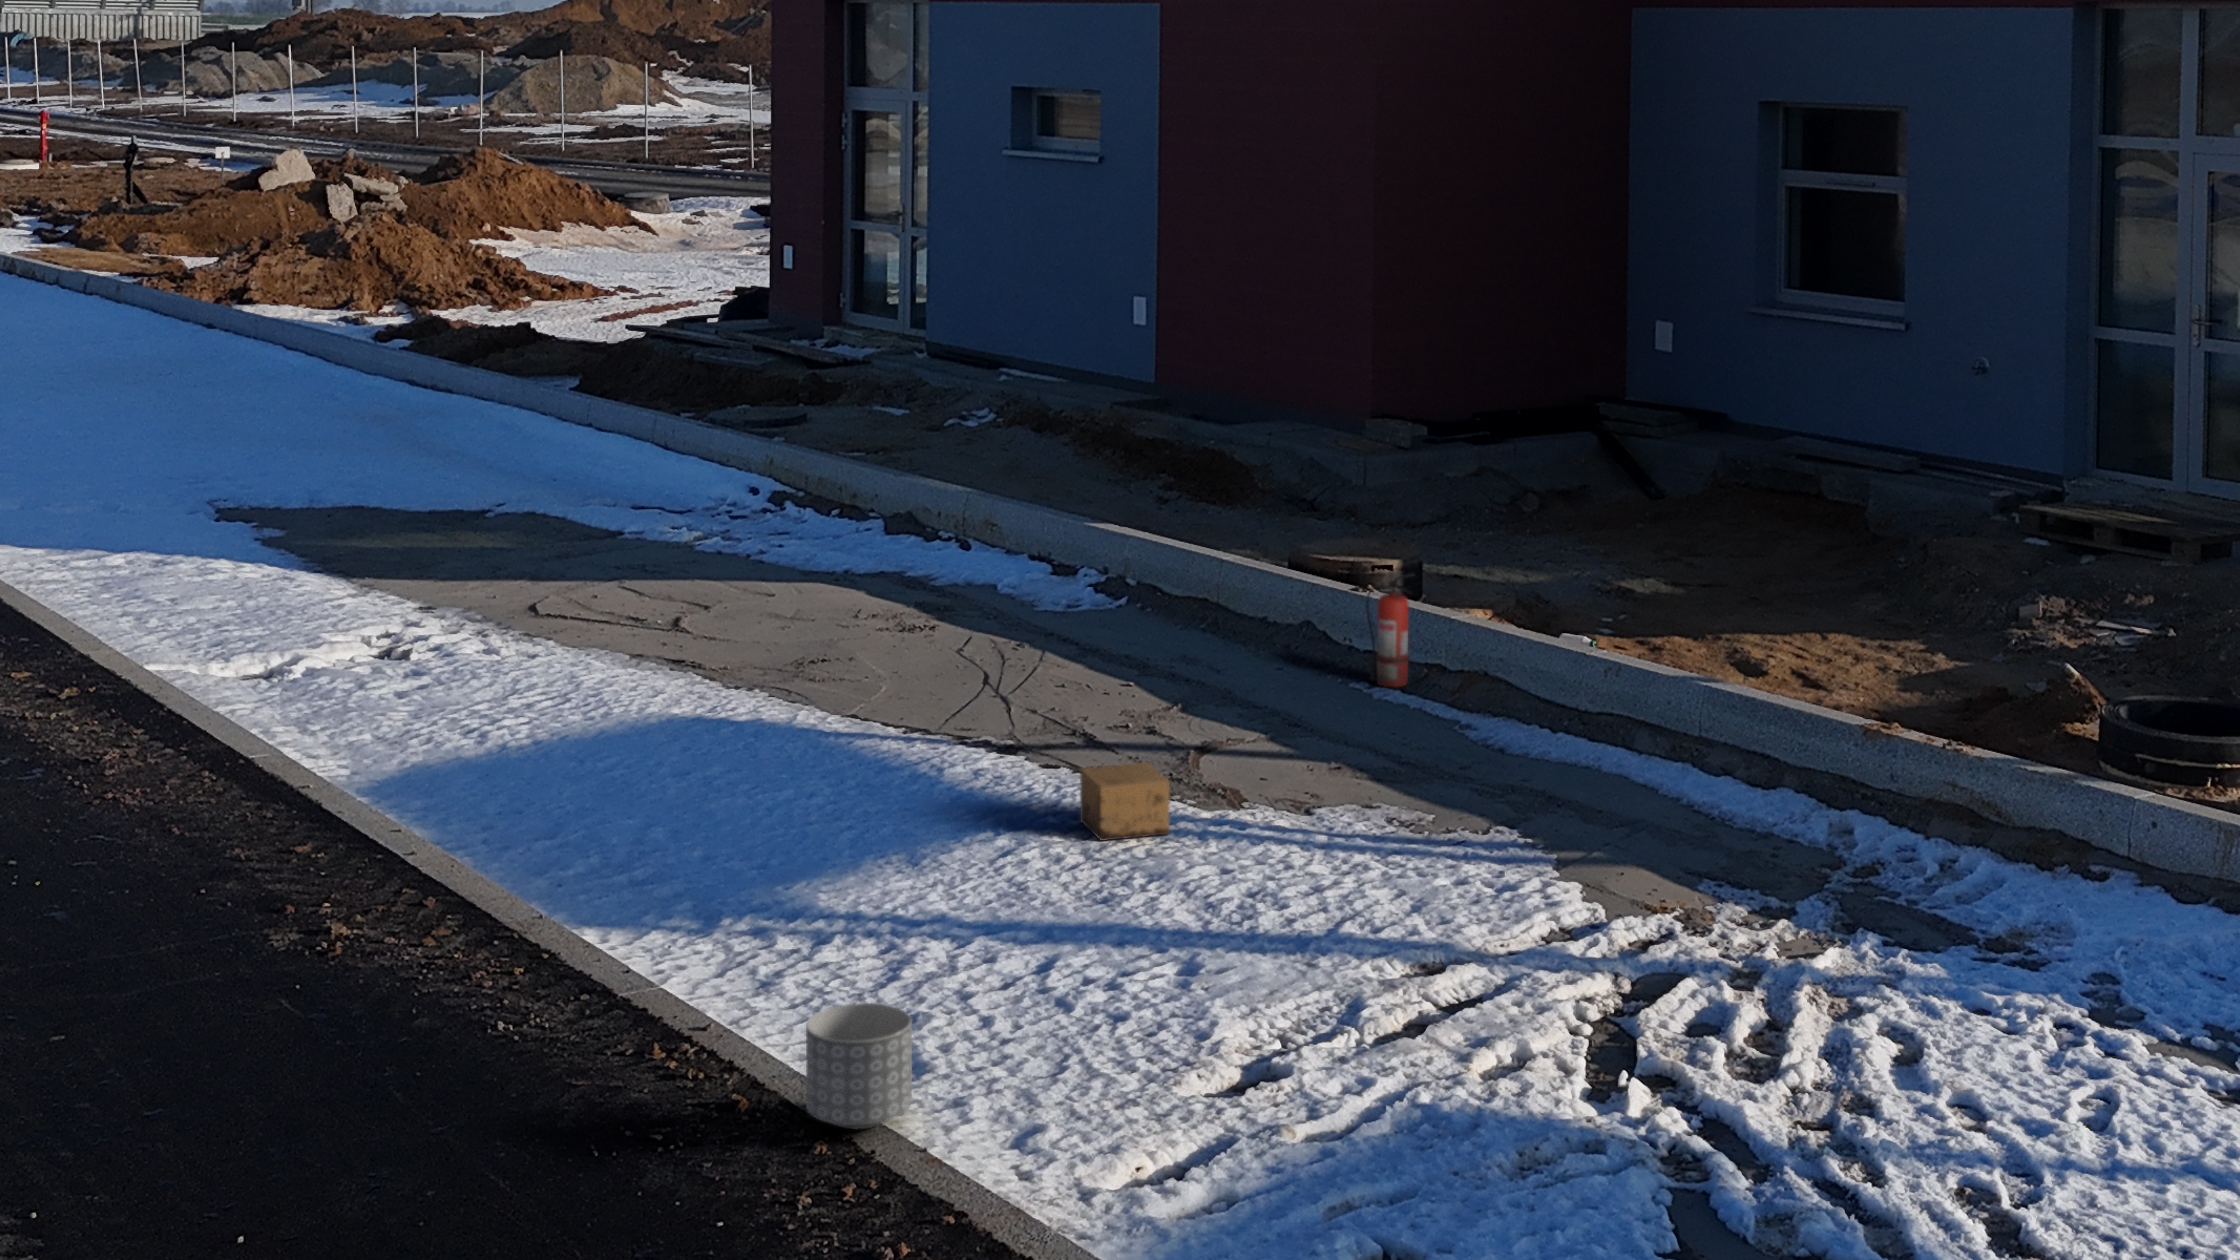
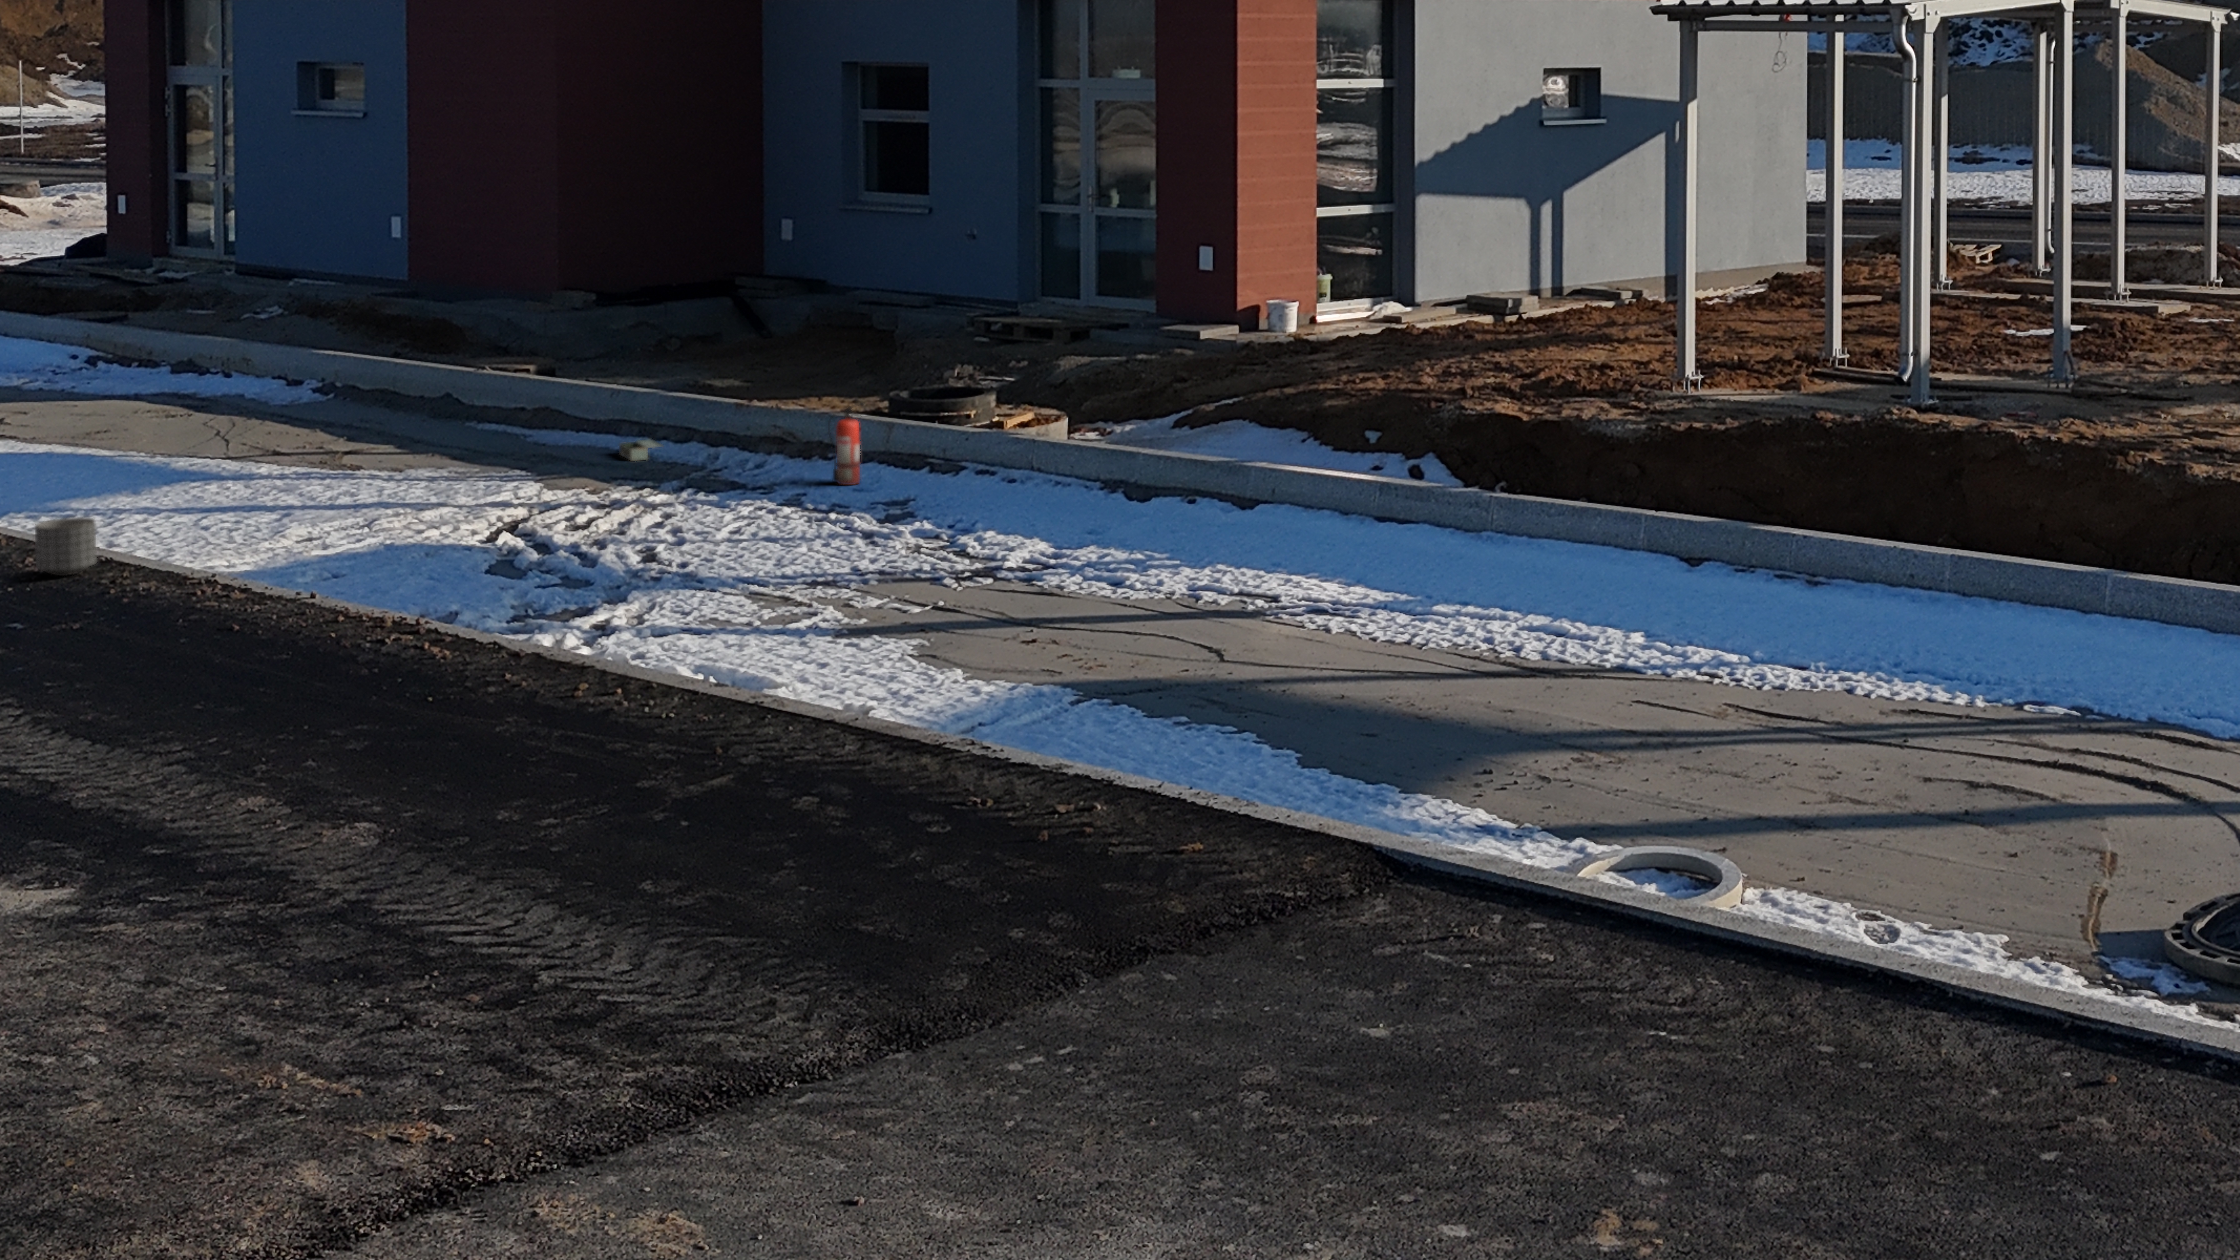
fire extinguisher: present [1366,574,1412,687] -> present [833,406,860,485]
cardboard box: present [1080,762,1170,841] -> none [244,444,299,486]
toolbox: none [1677,780,1765,828] -> present [619,440,662,461]

